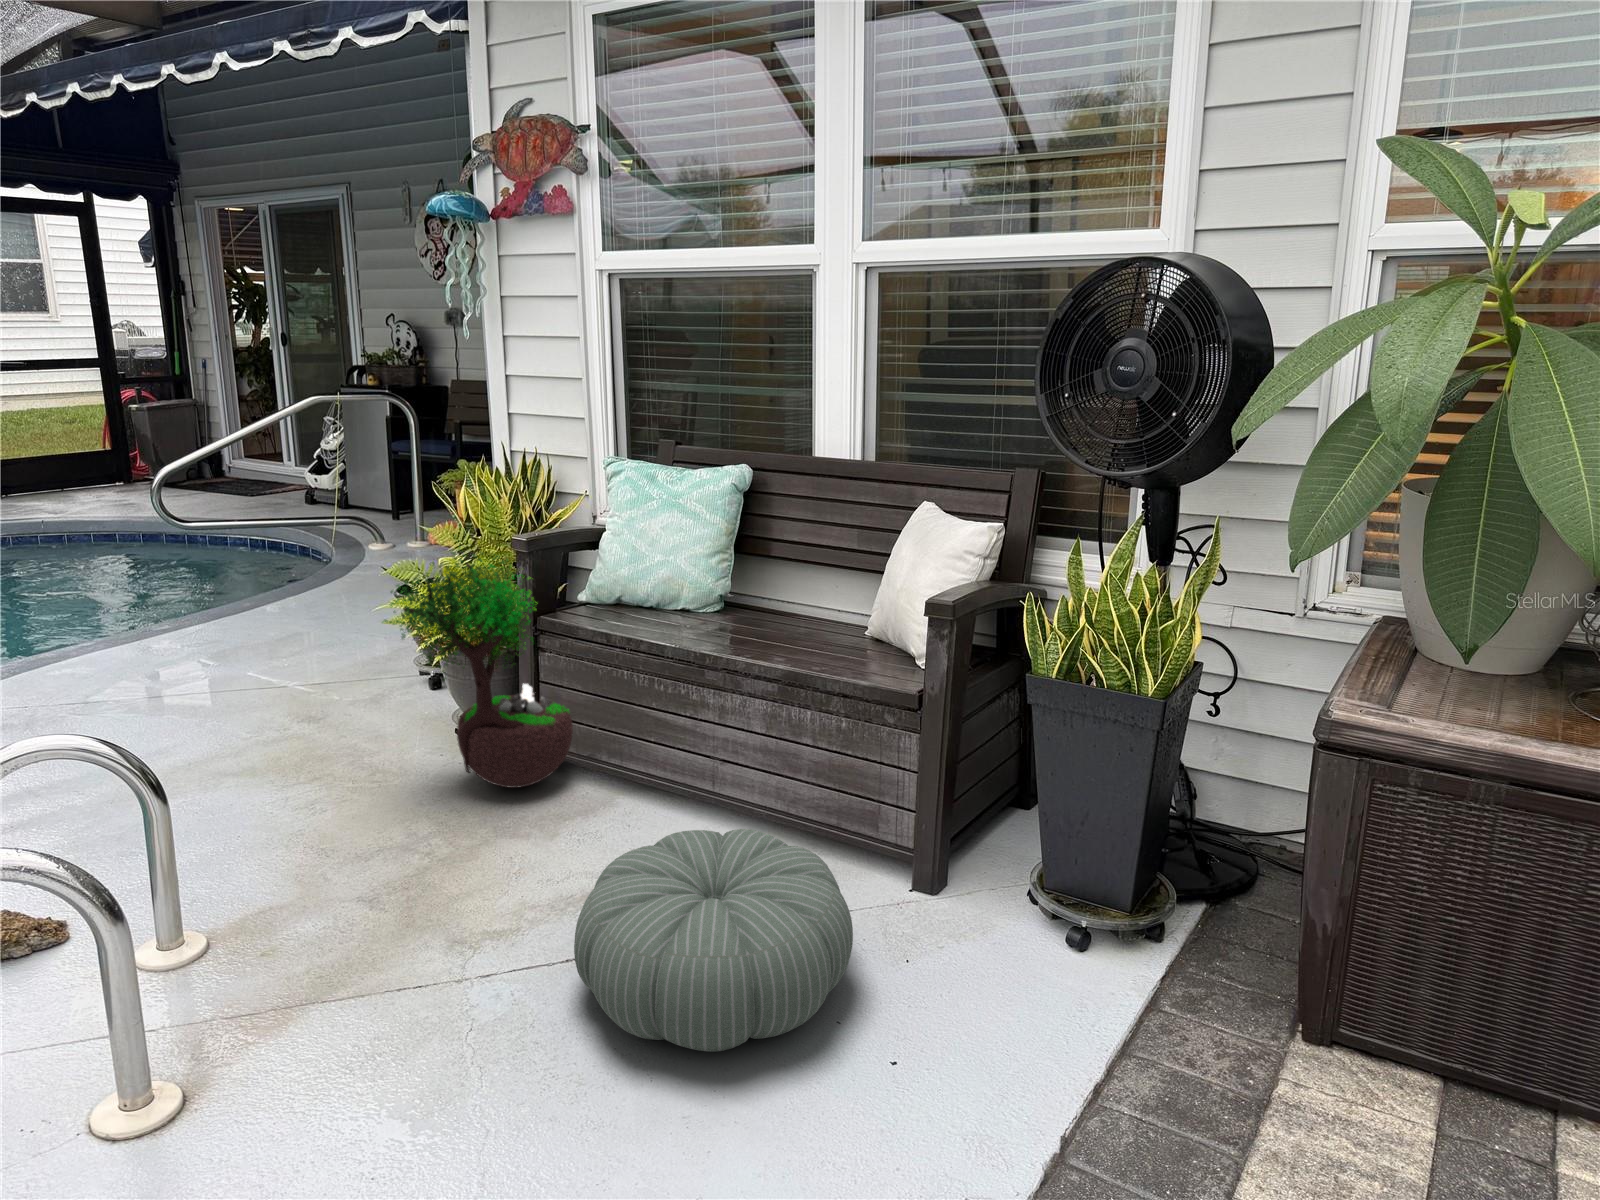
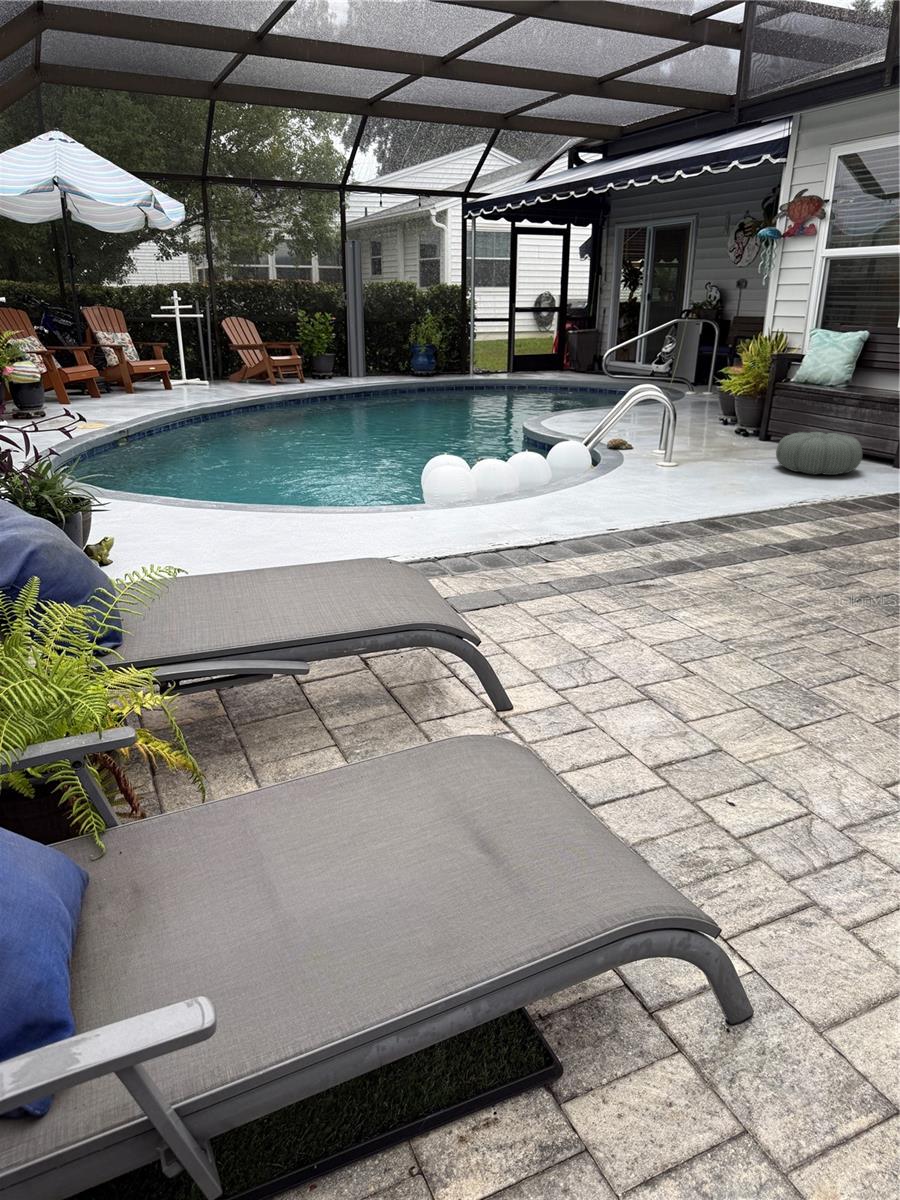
potted tree: present [383,534,573,788] -> none [724,349,783,442]

